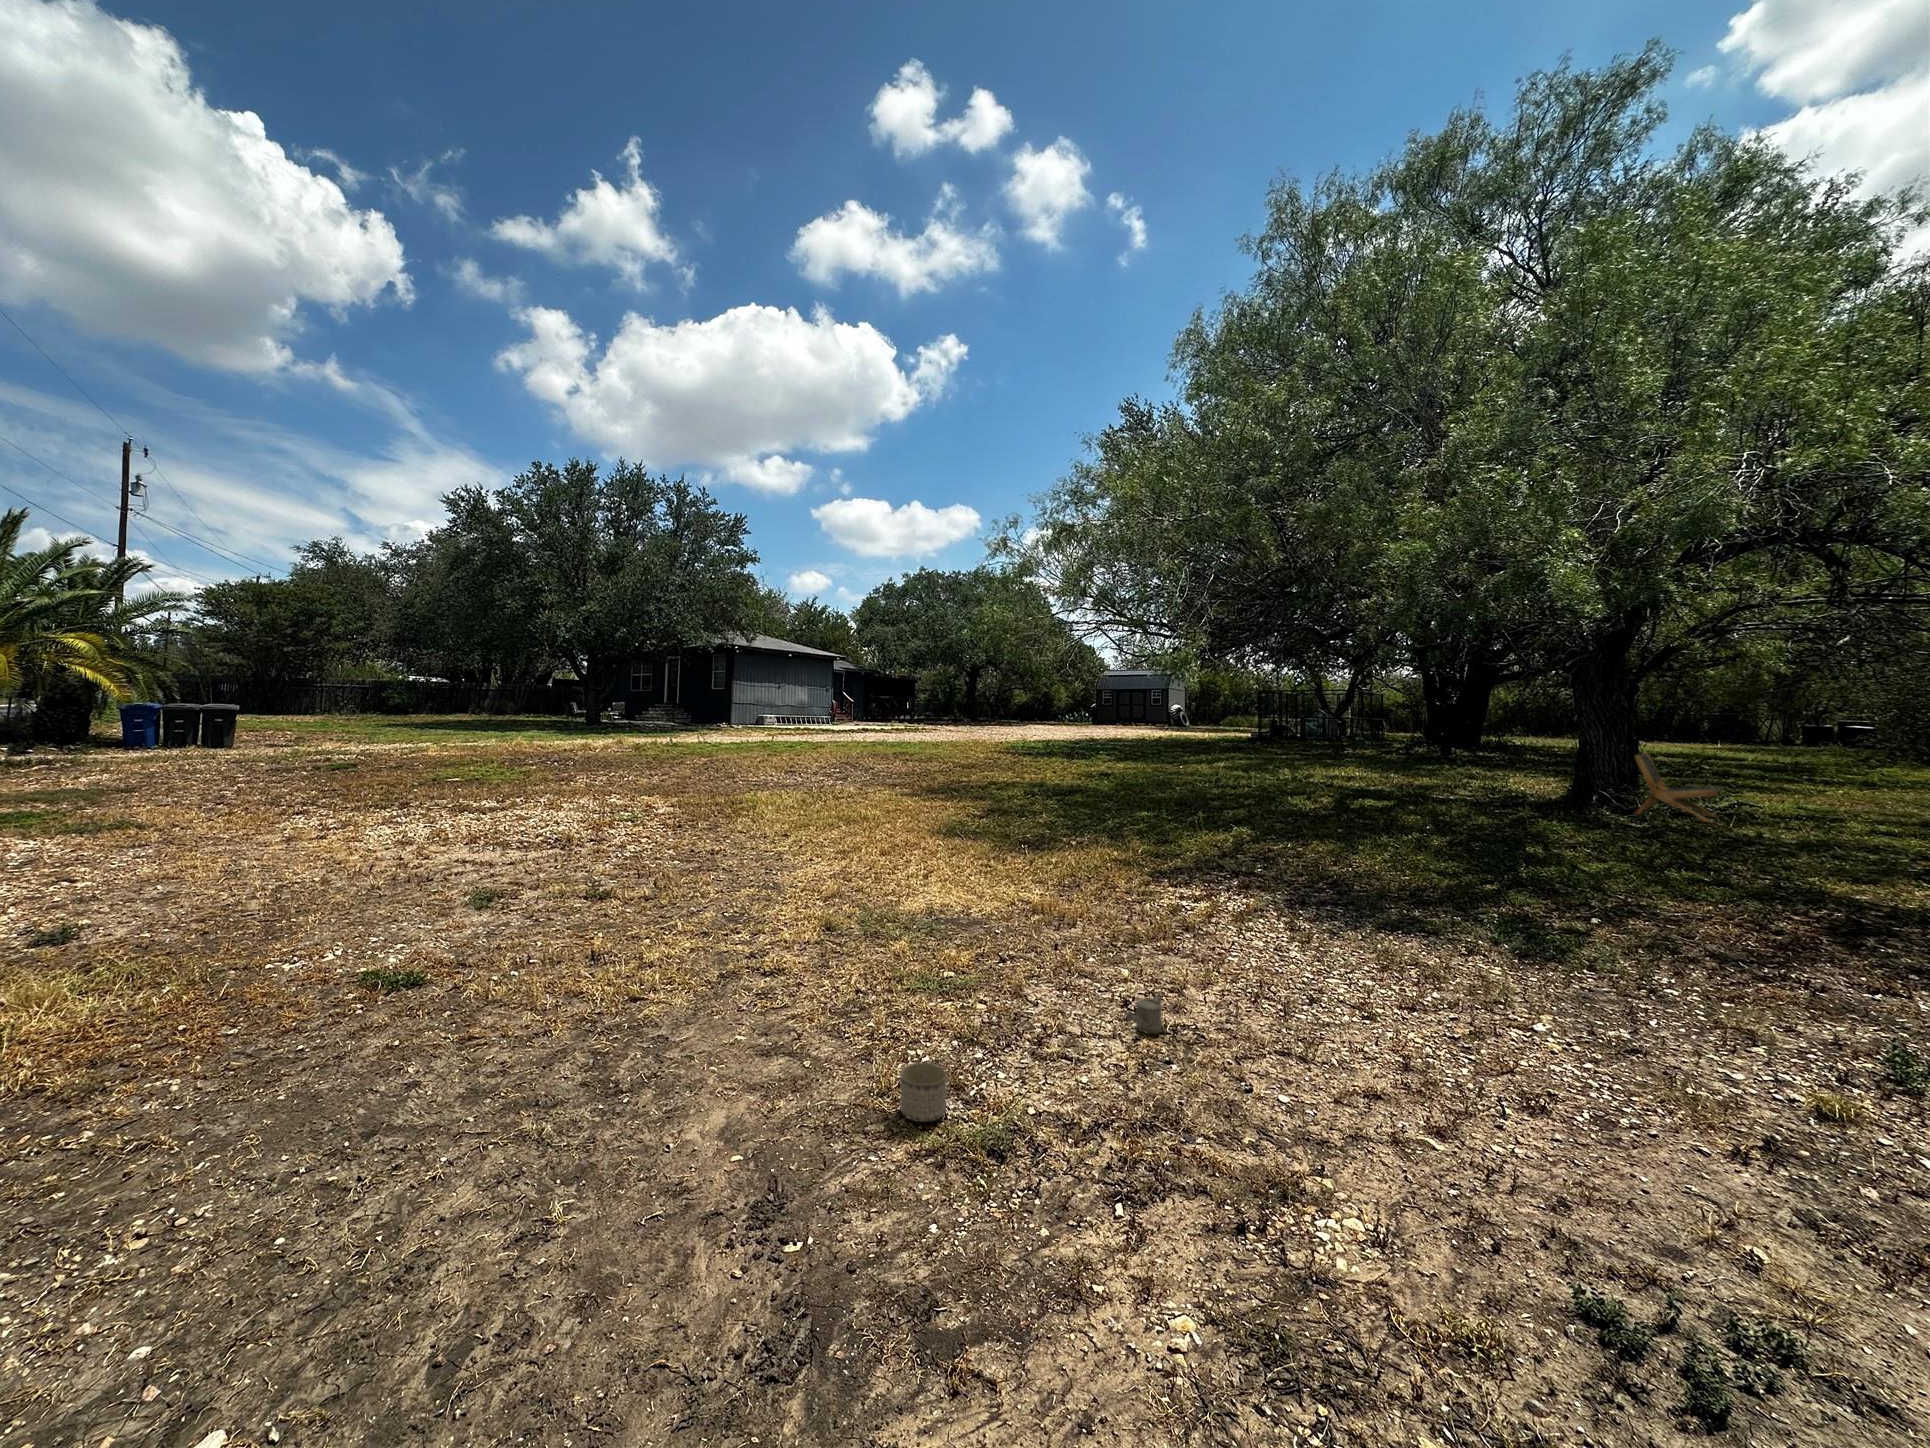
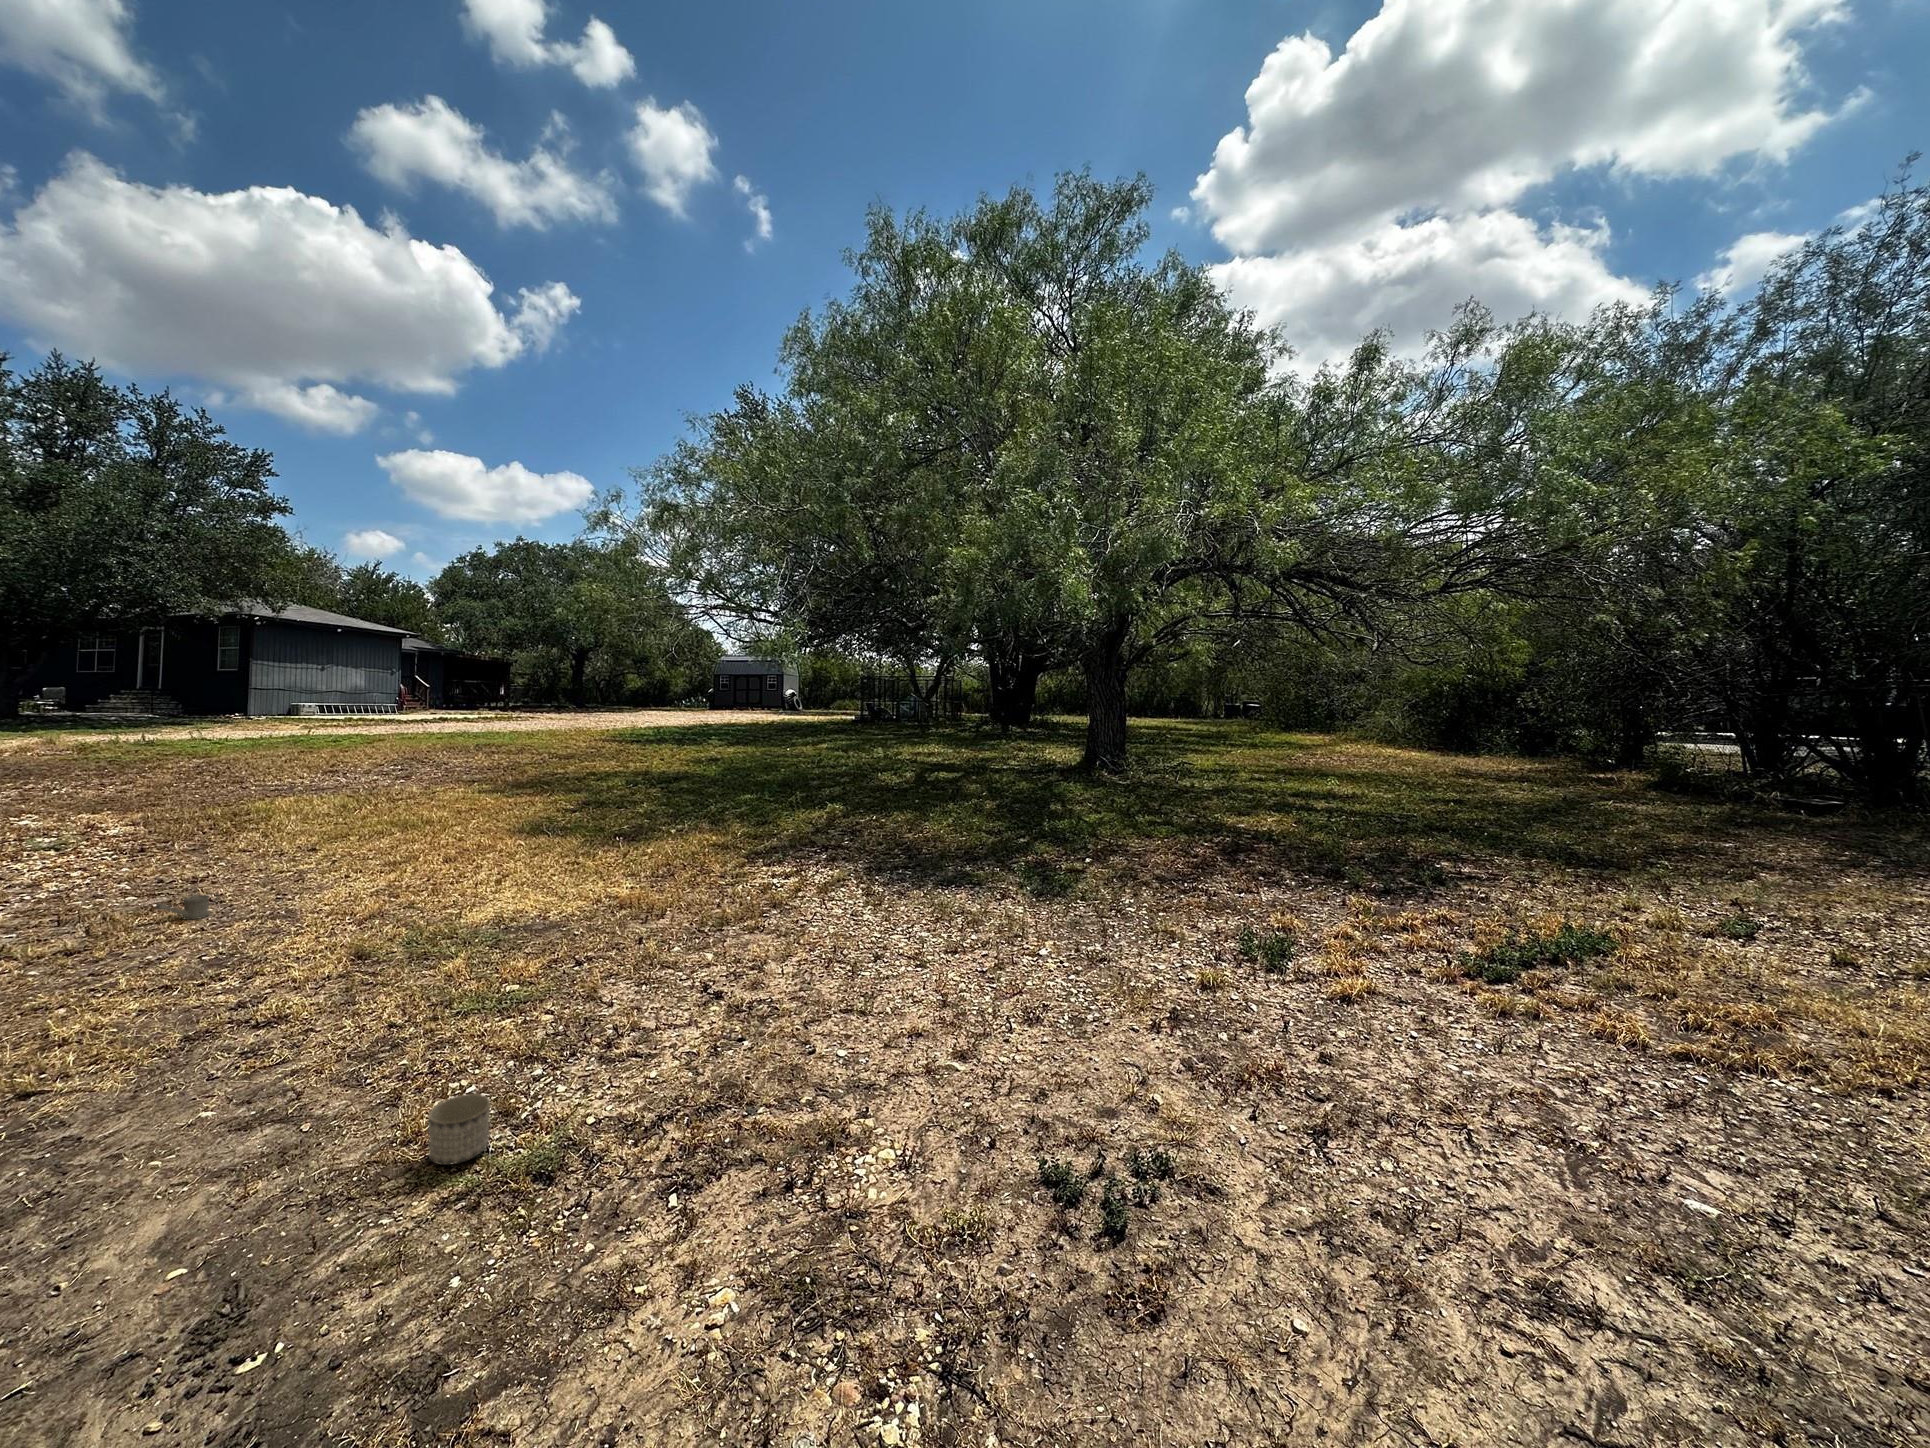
lounge chair: present [1635,753,1720,822] -> none [1121,730,1171,781]
watering can: present [1126,996,1162,1034] -> present [156,893,219,920]

